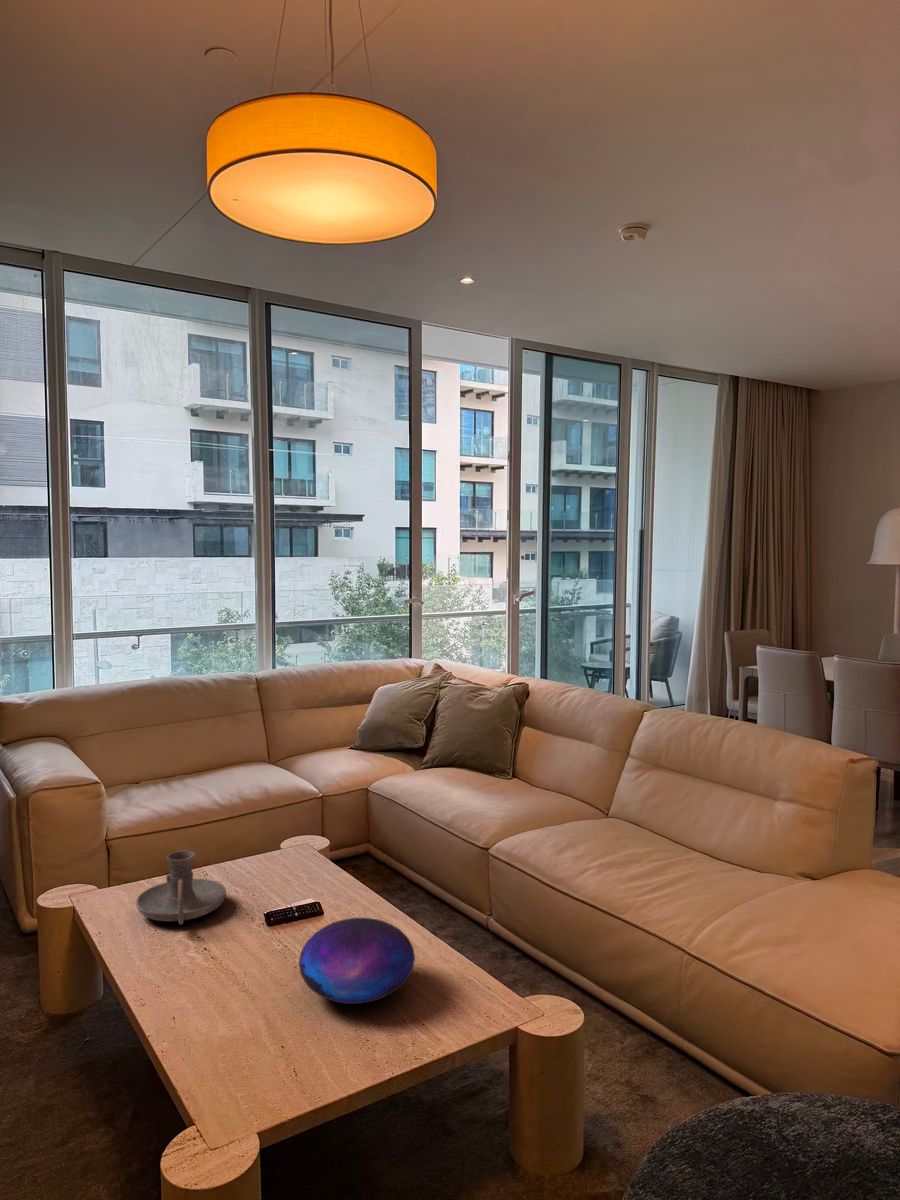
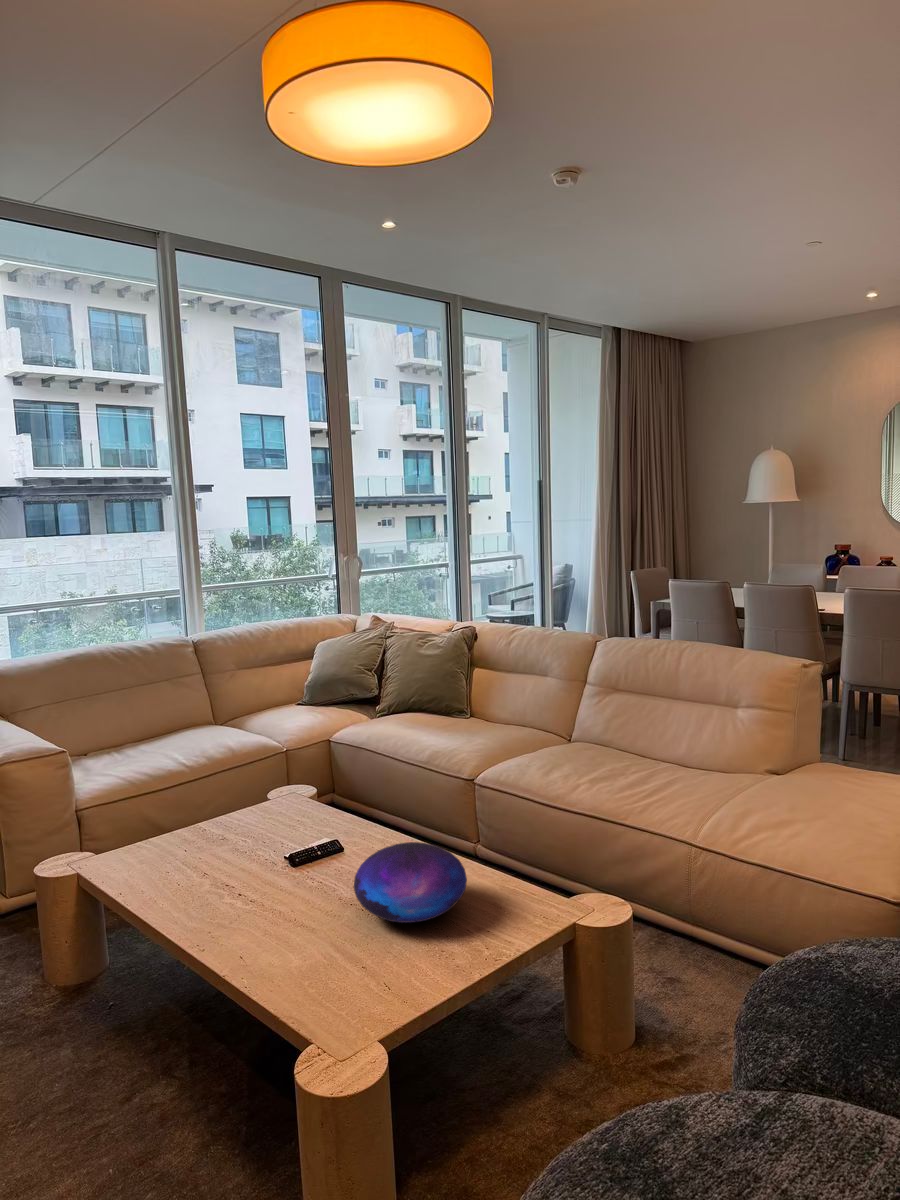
candle holder: present [136,851,226,924] -> none [148,803,240,875]

